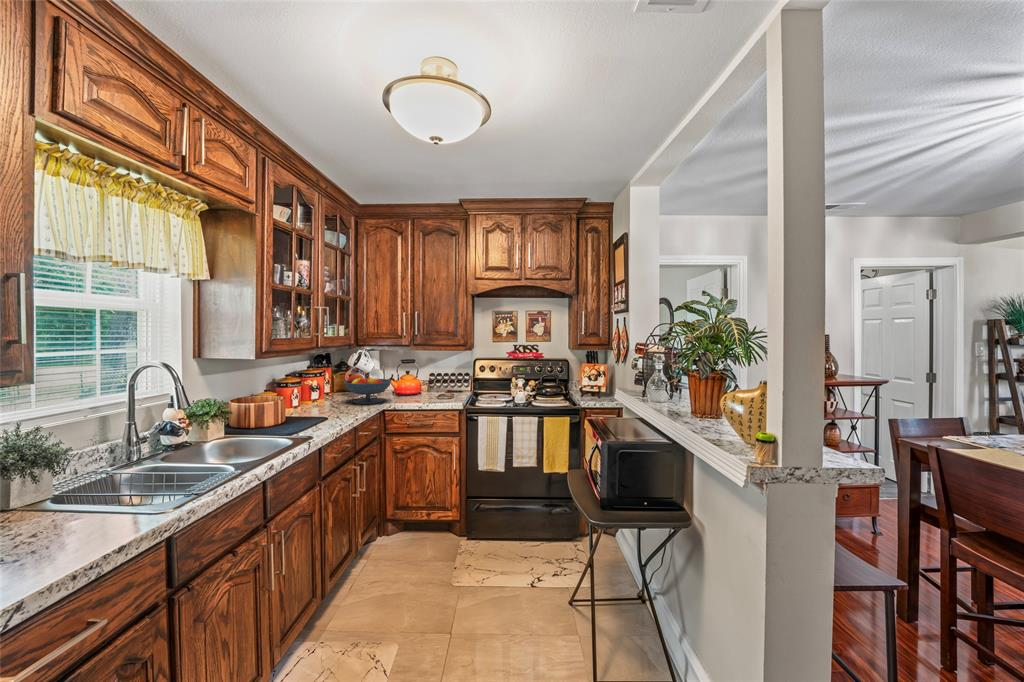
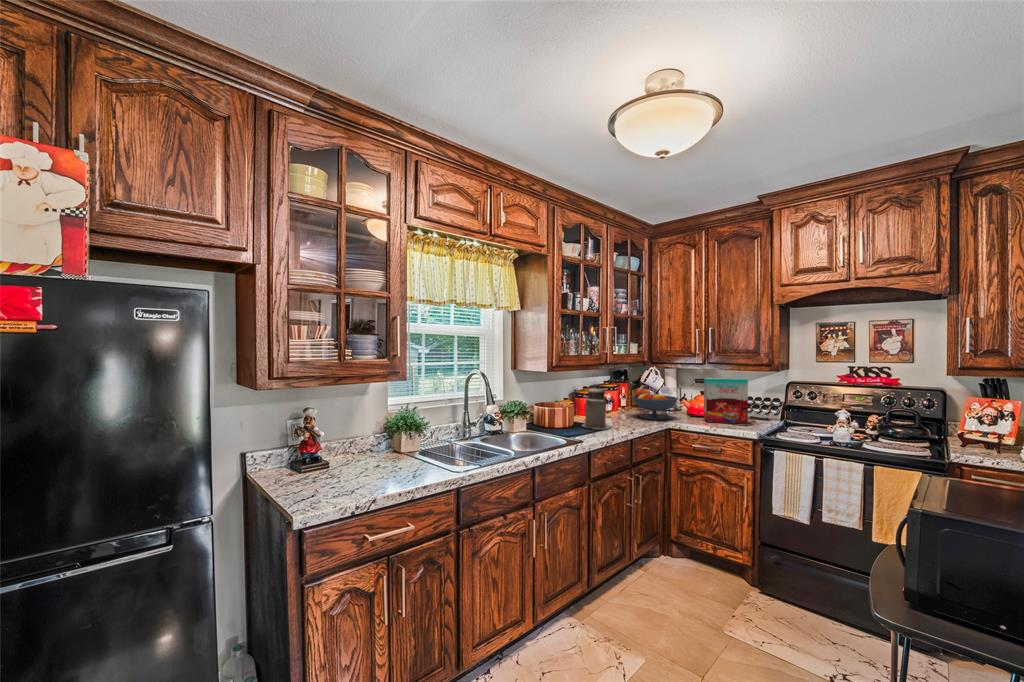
cereal box: none [414,358,450,400] -> present [704,378,748,424]
canister: none [297,372,333,422] -> present [582,385,611,429]

